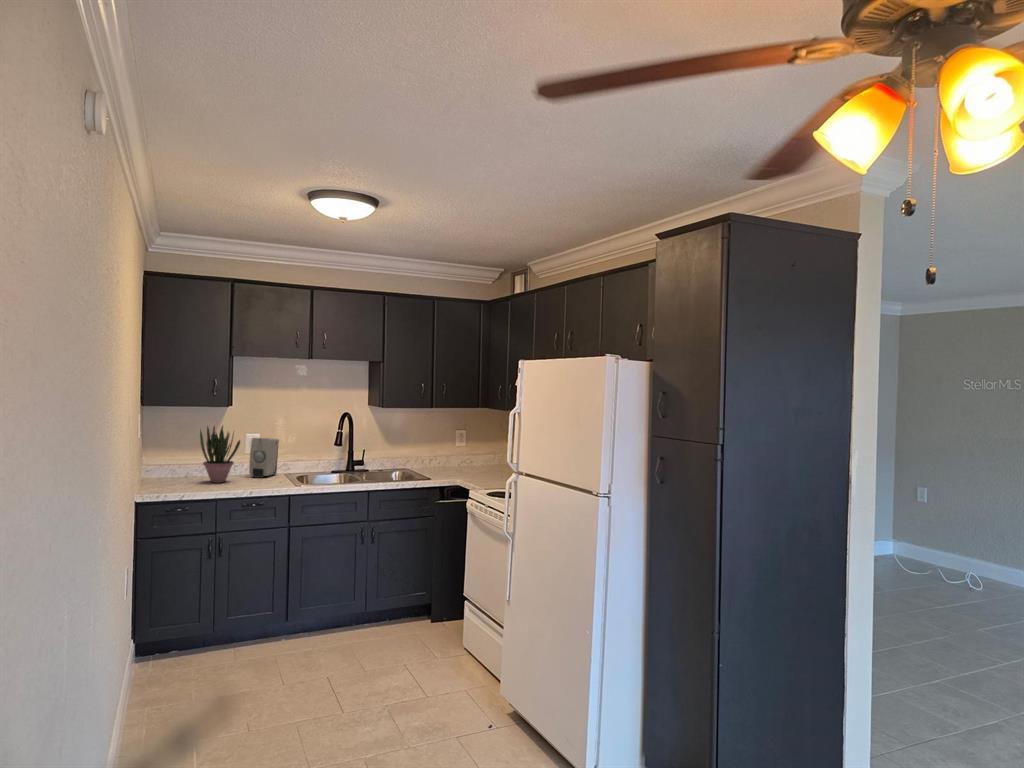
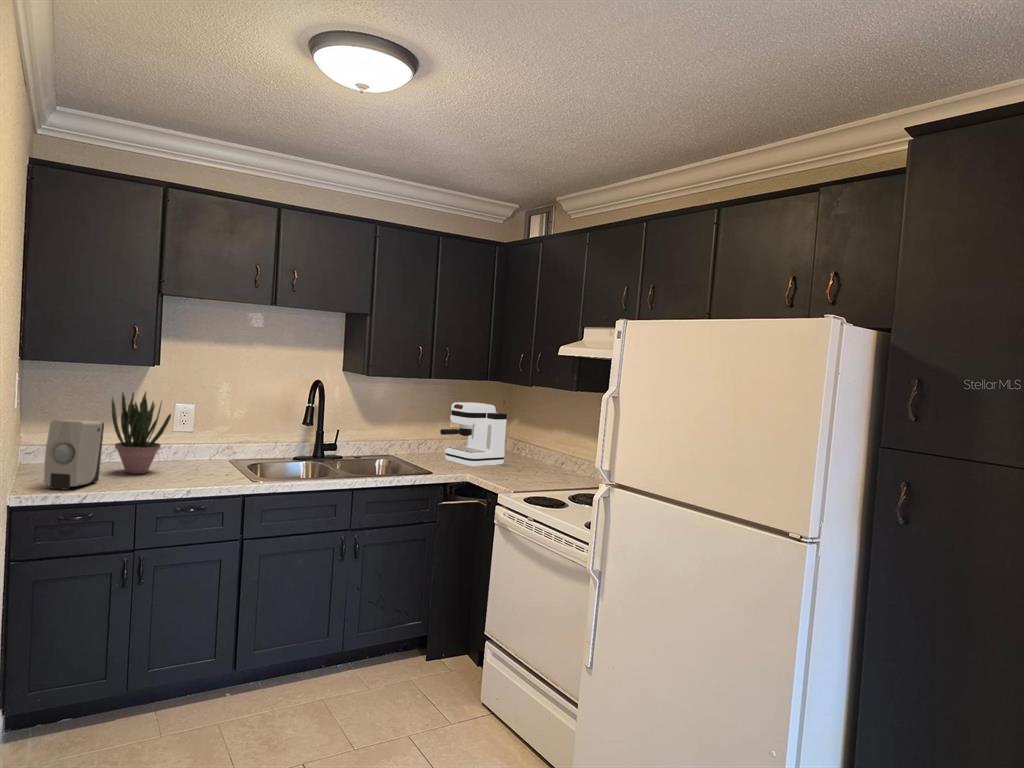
coffee maker: none [442,425,494,475] -> present [440,402,507,467]
soap dispenser: present [249,438,279,478] -> present [44,420,104,490]

